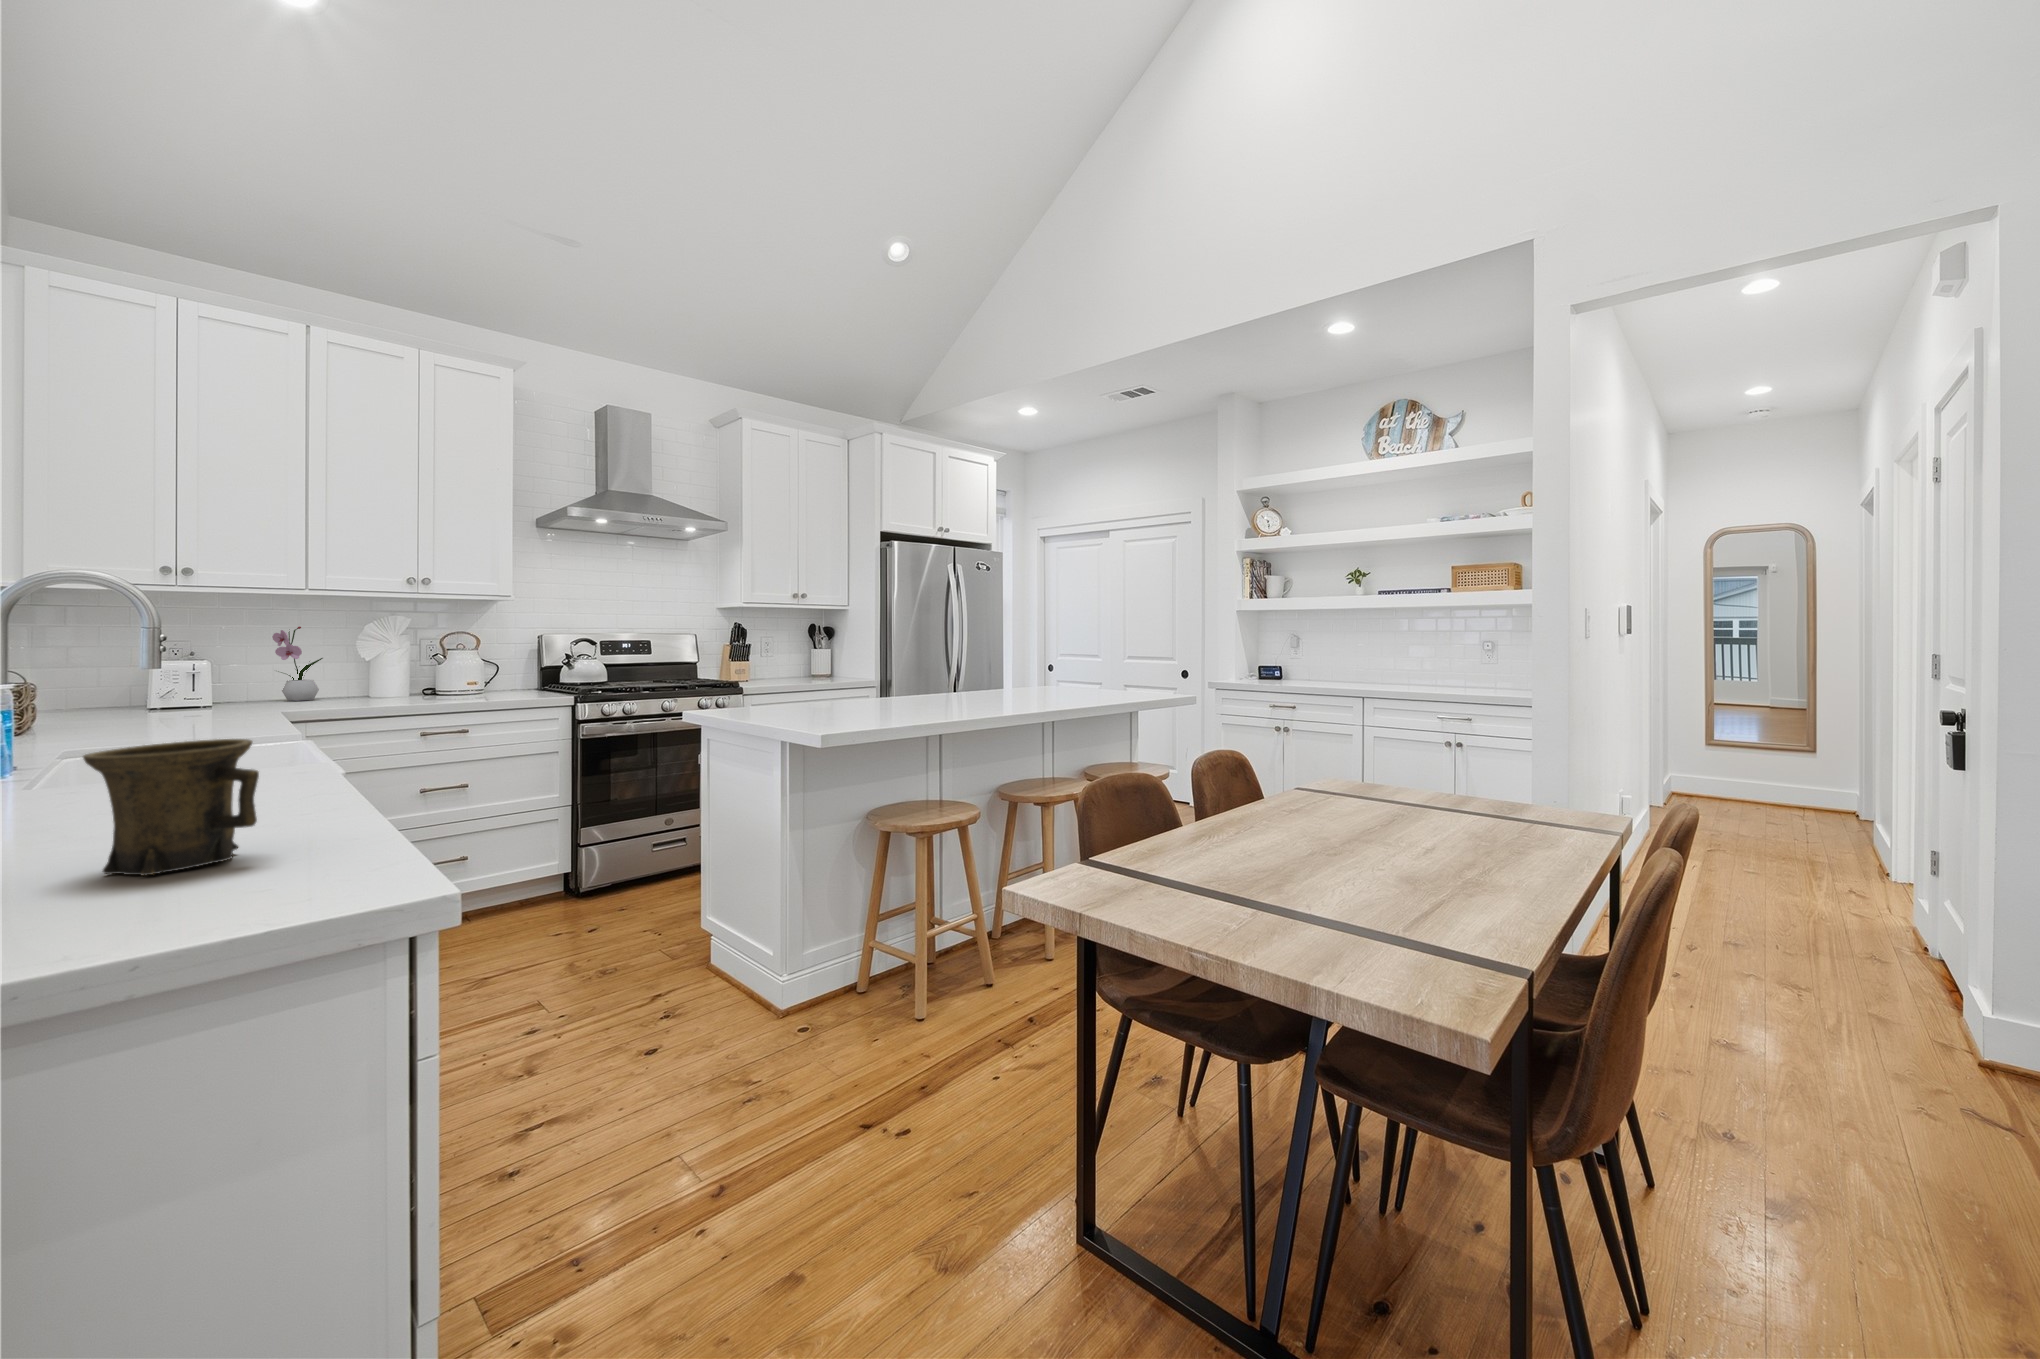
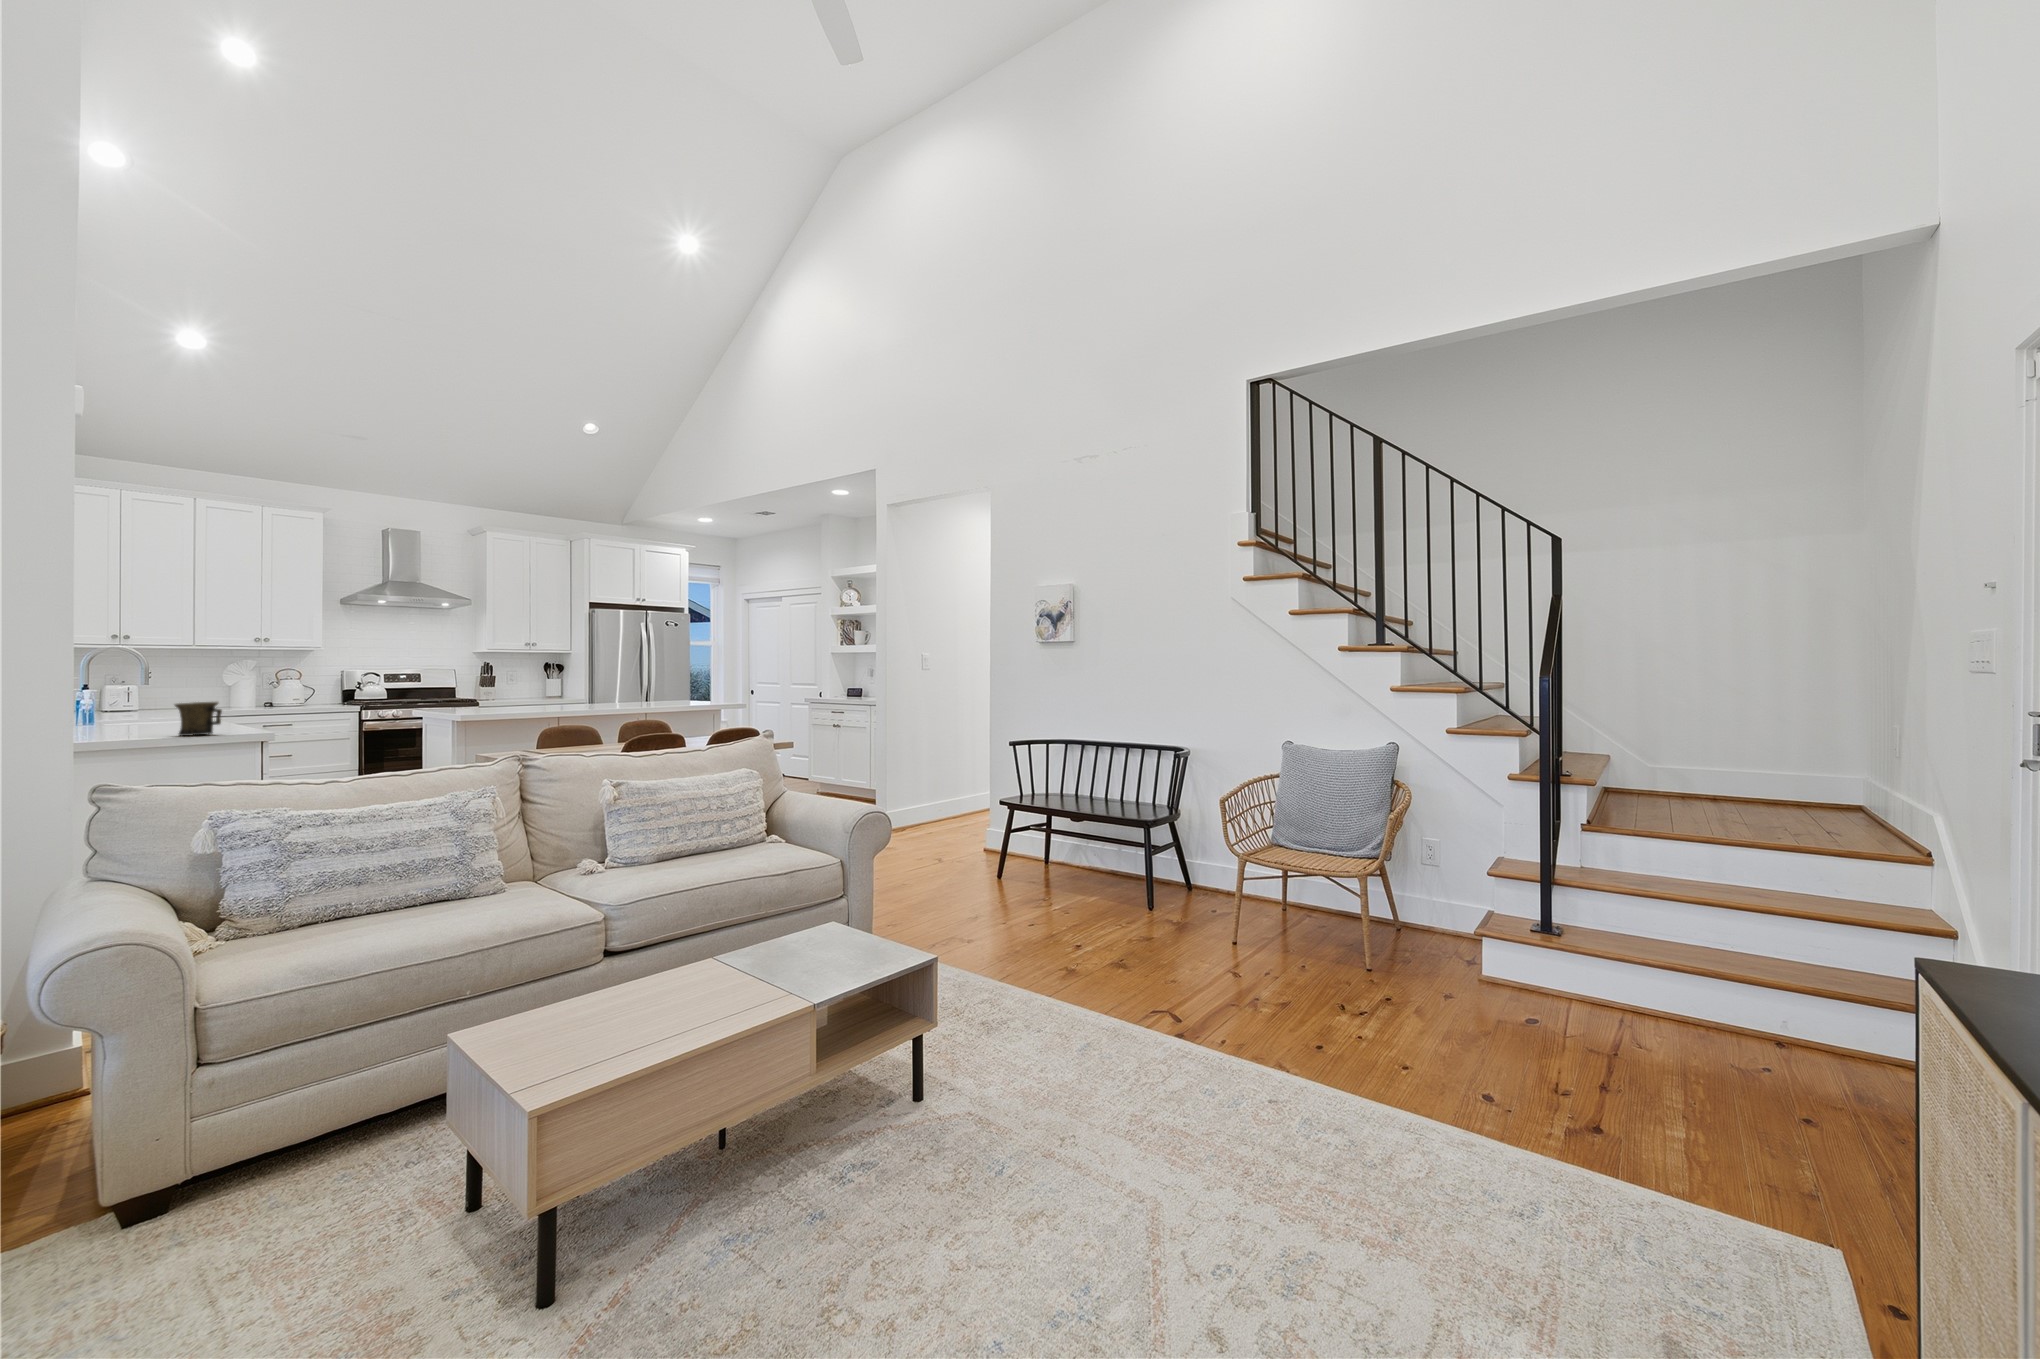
flower arrangement: present [272,627,323,701] -> none [169,662,200,709]

